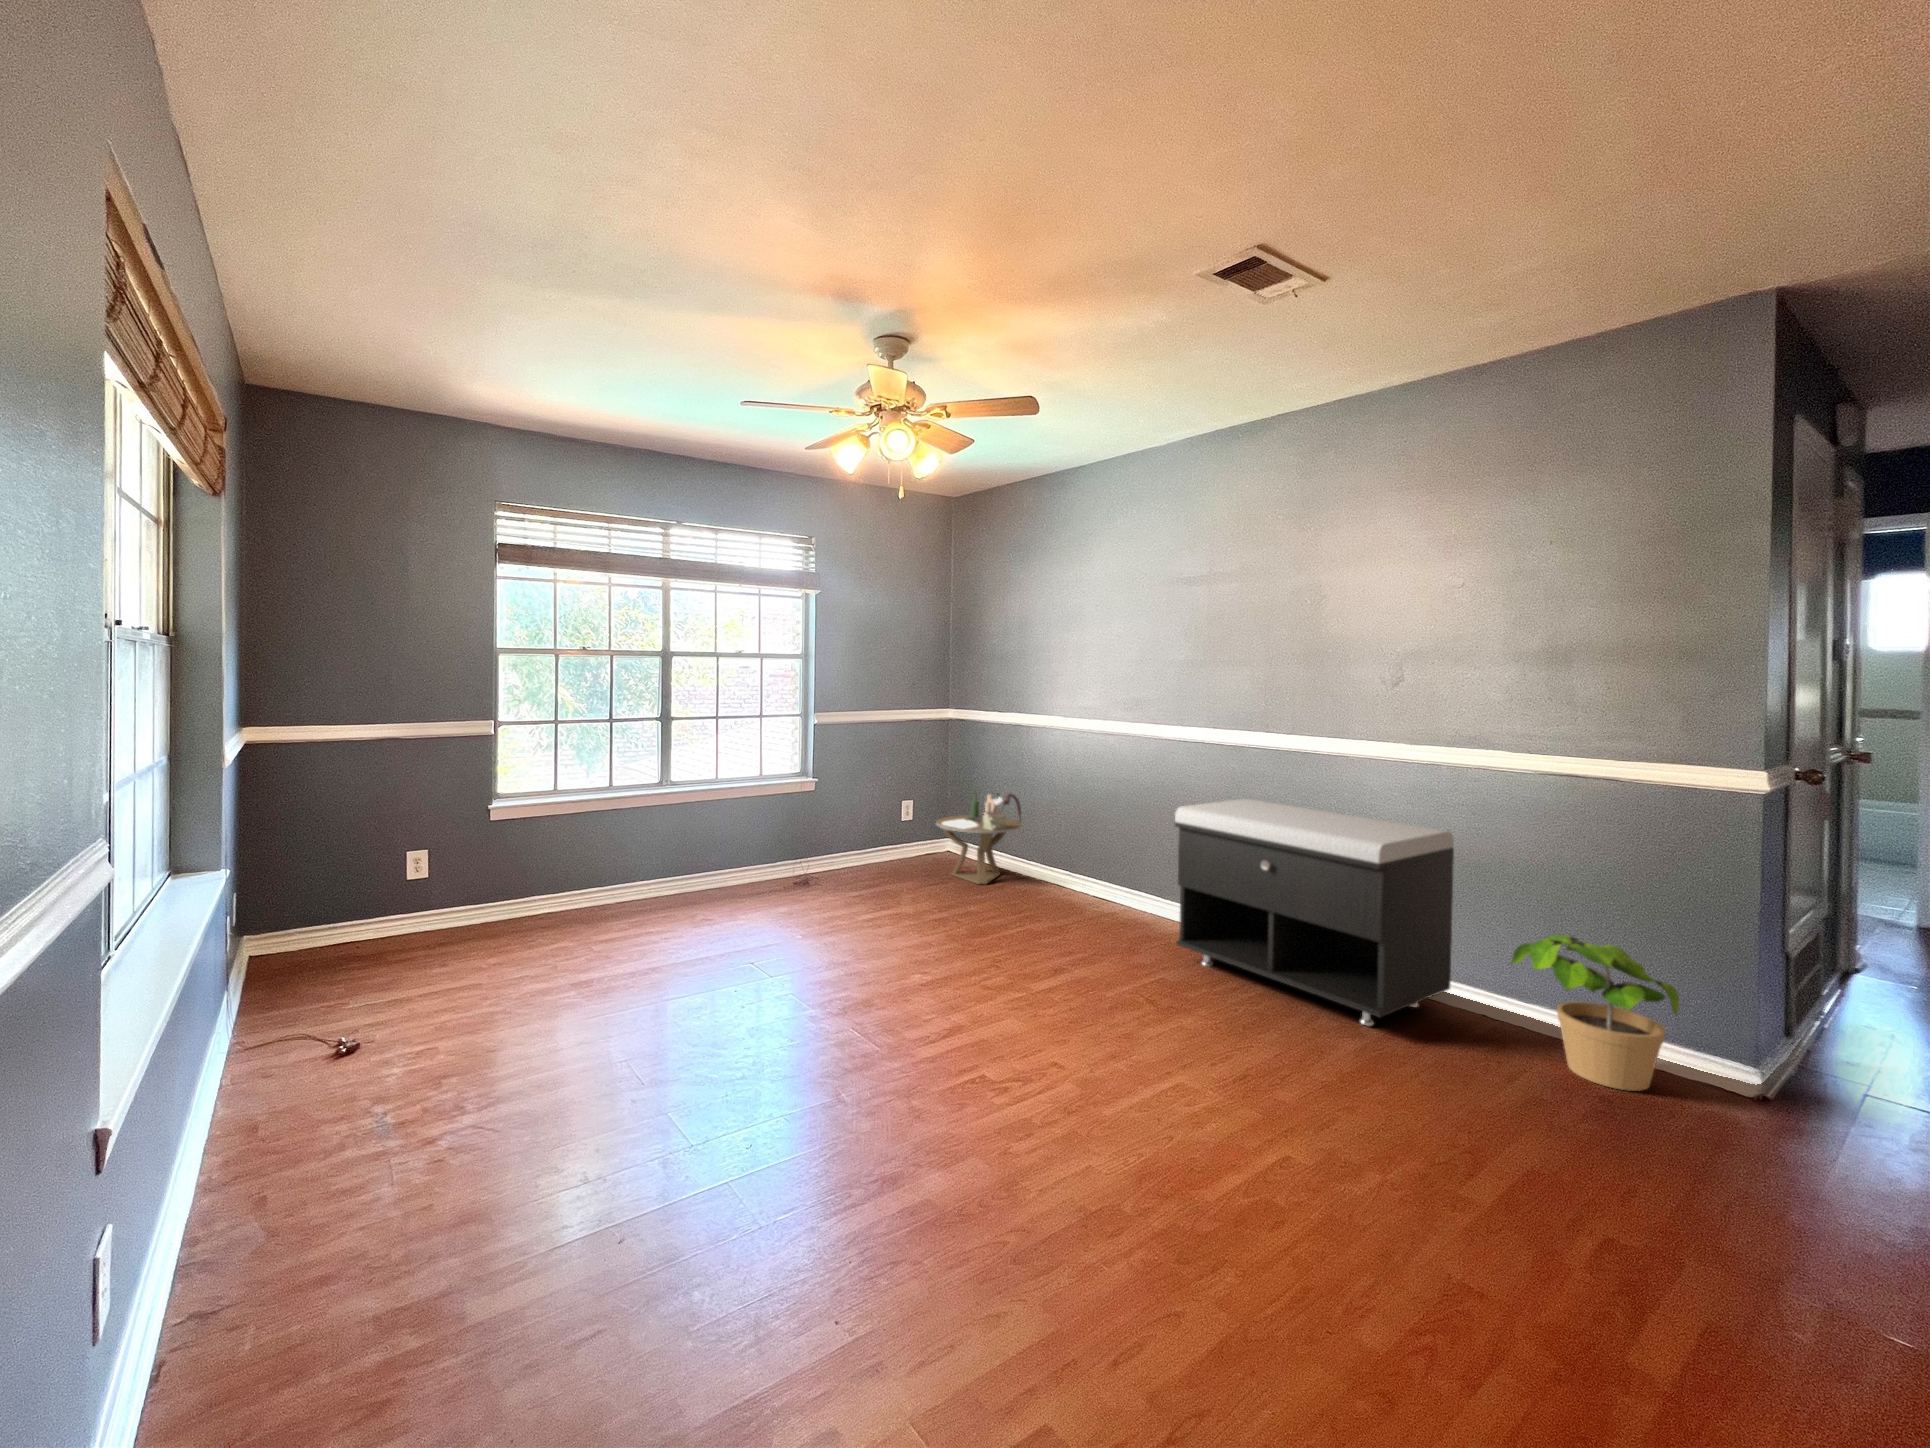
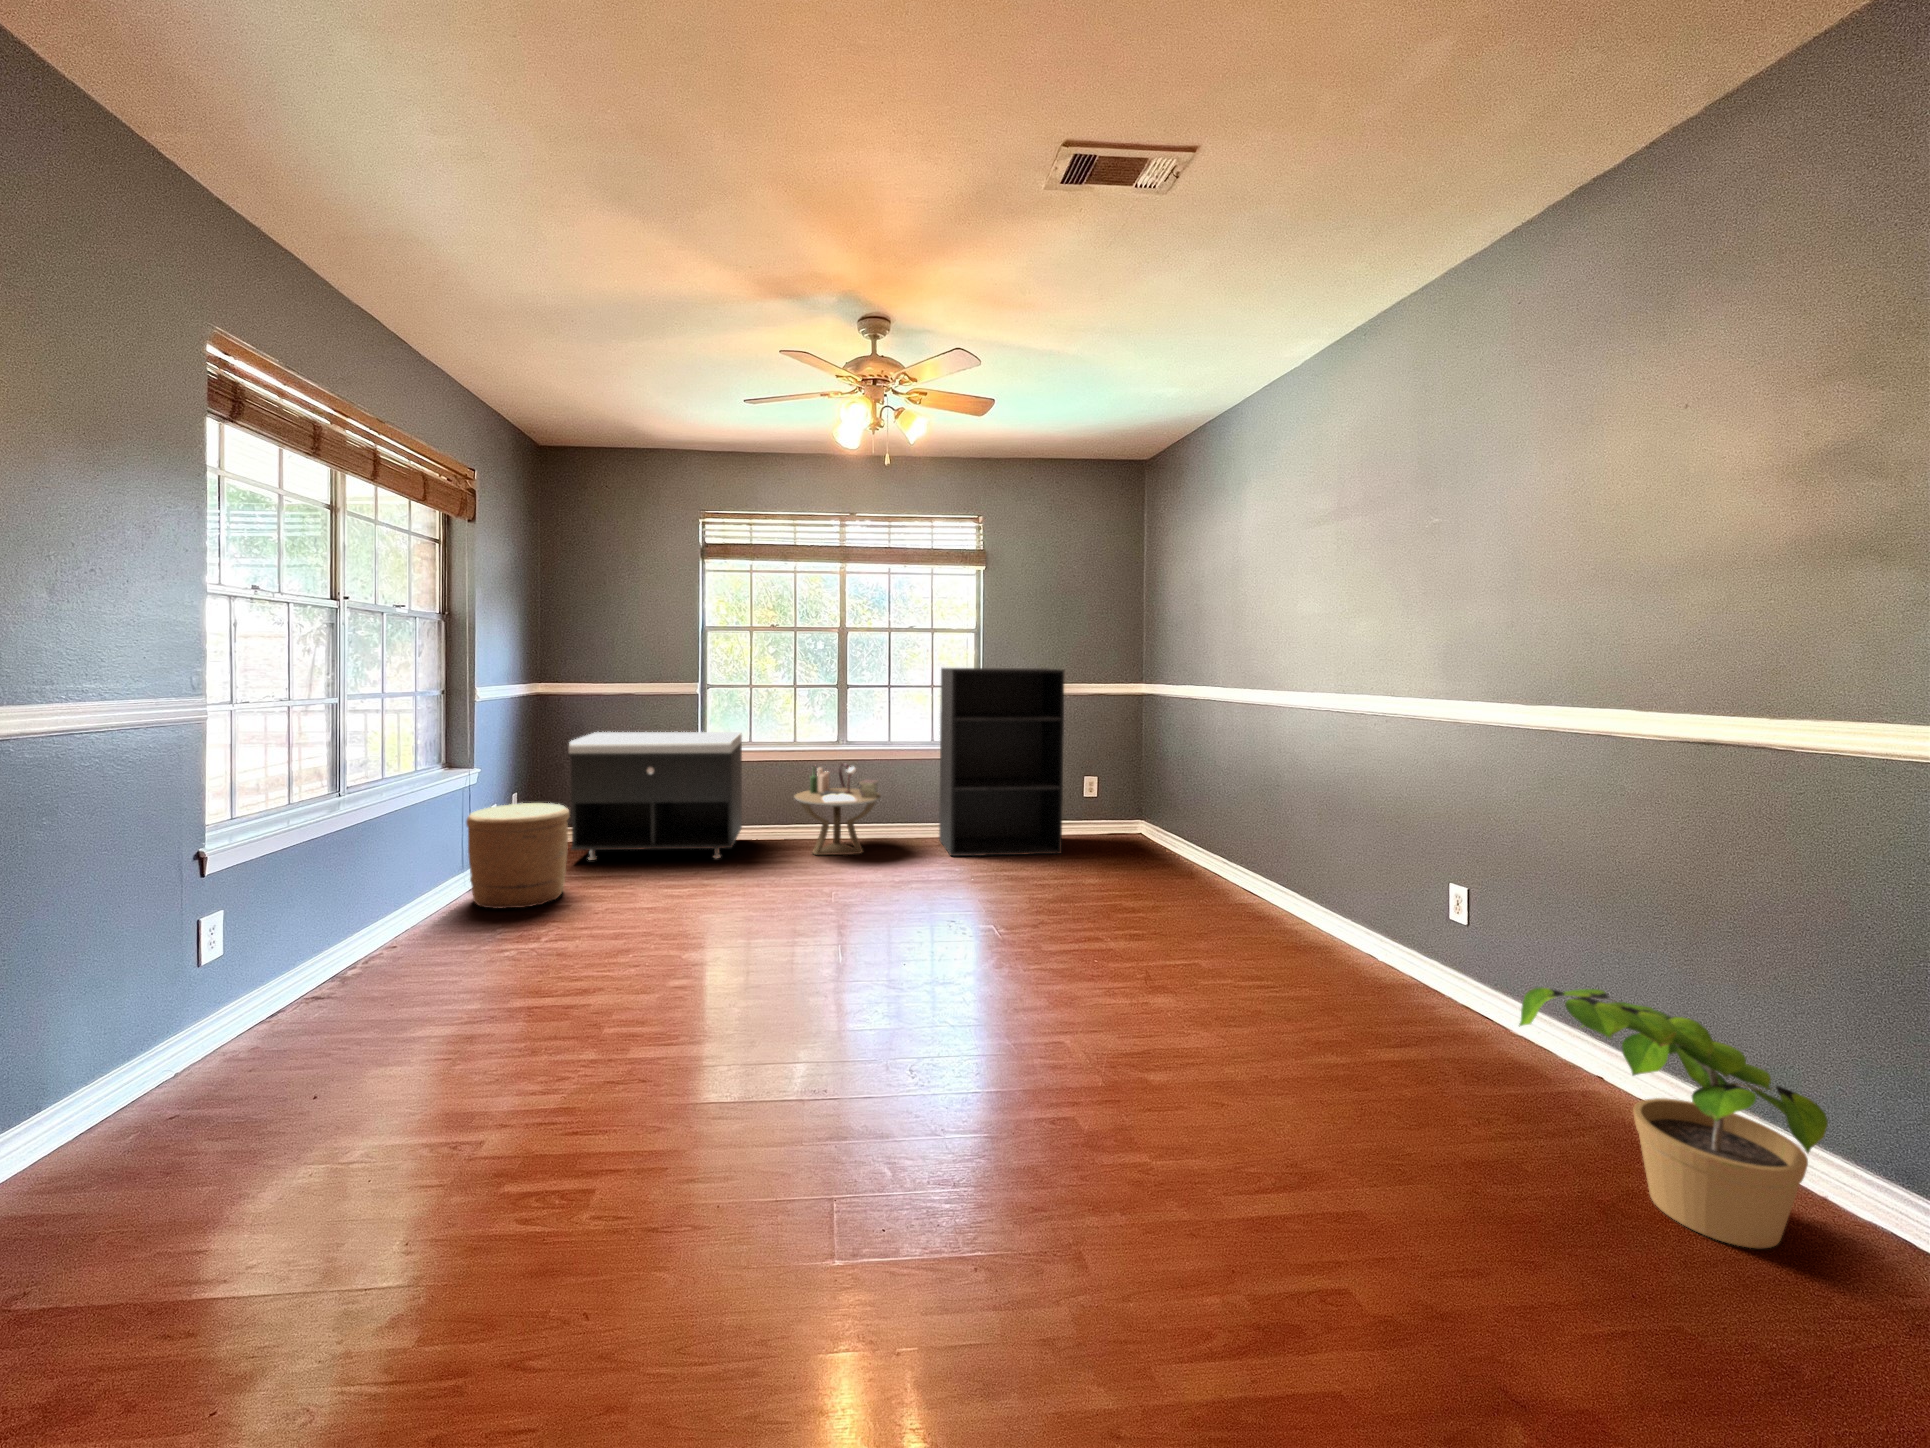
bookshelf: none [781,695,915,898] -> present [939,668,1064,856]
side table: present [936,793,1021,884] -> present [795,763,881,855]
storage bench: present [1175,799,1454,1026] -> present [568,732,742,860]
woven basket: none [238,900,401,1069] -> present [466,803,569,908]

